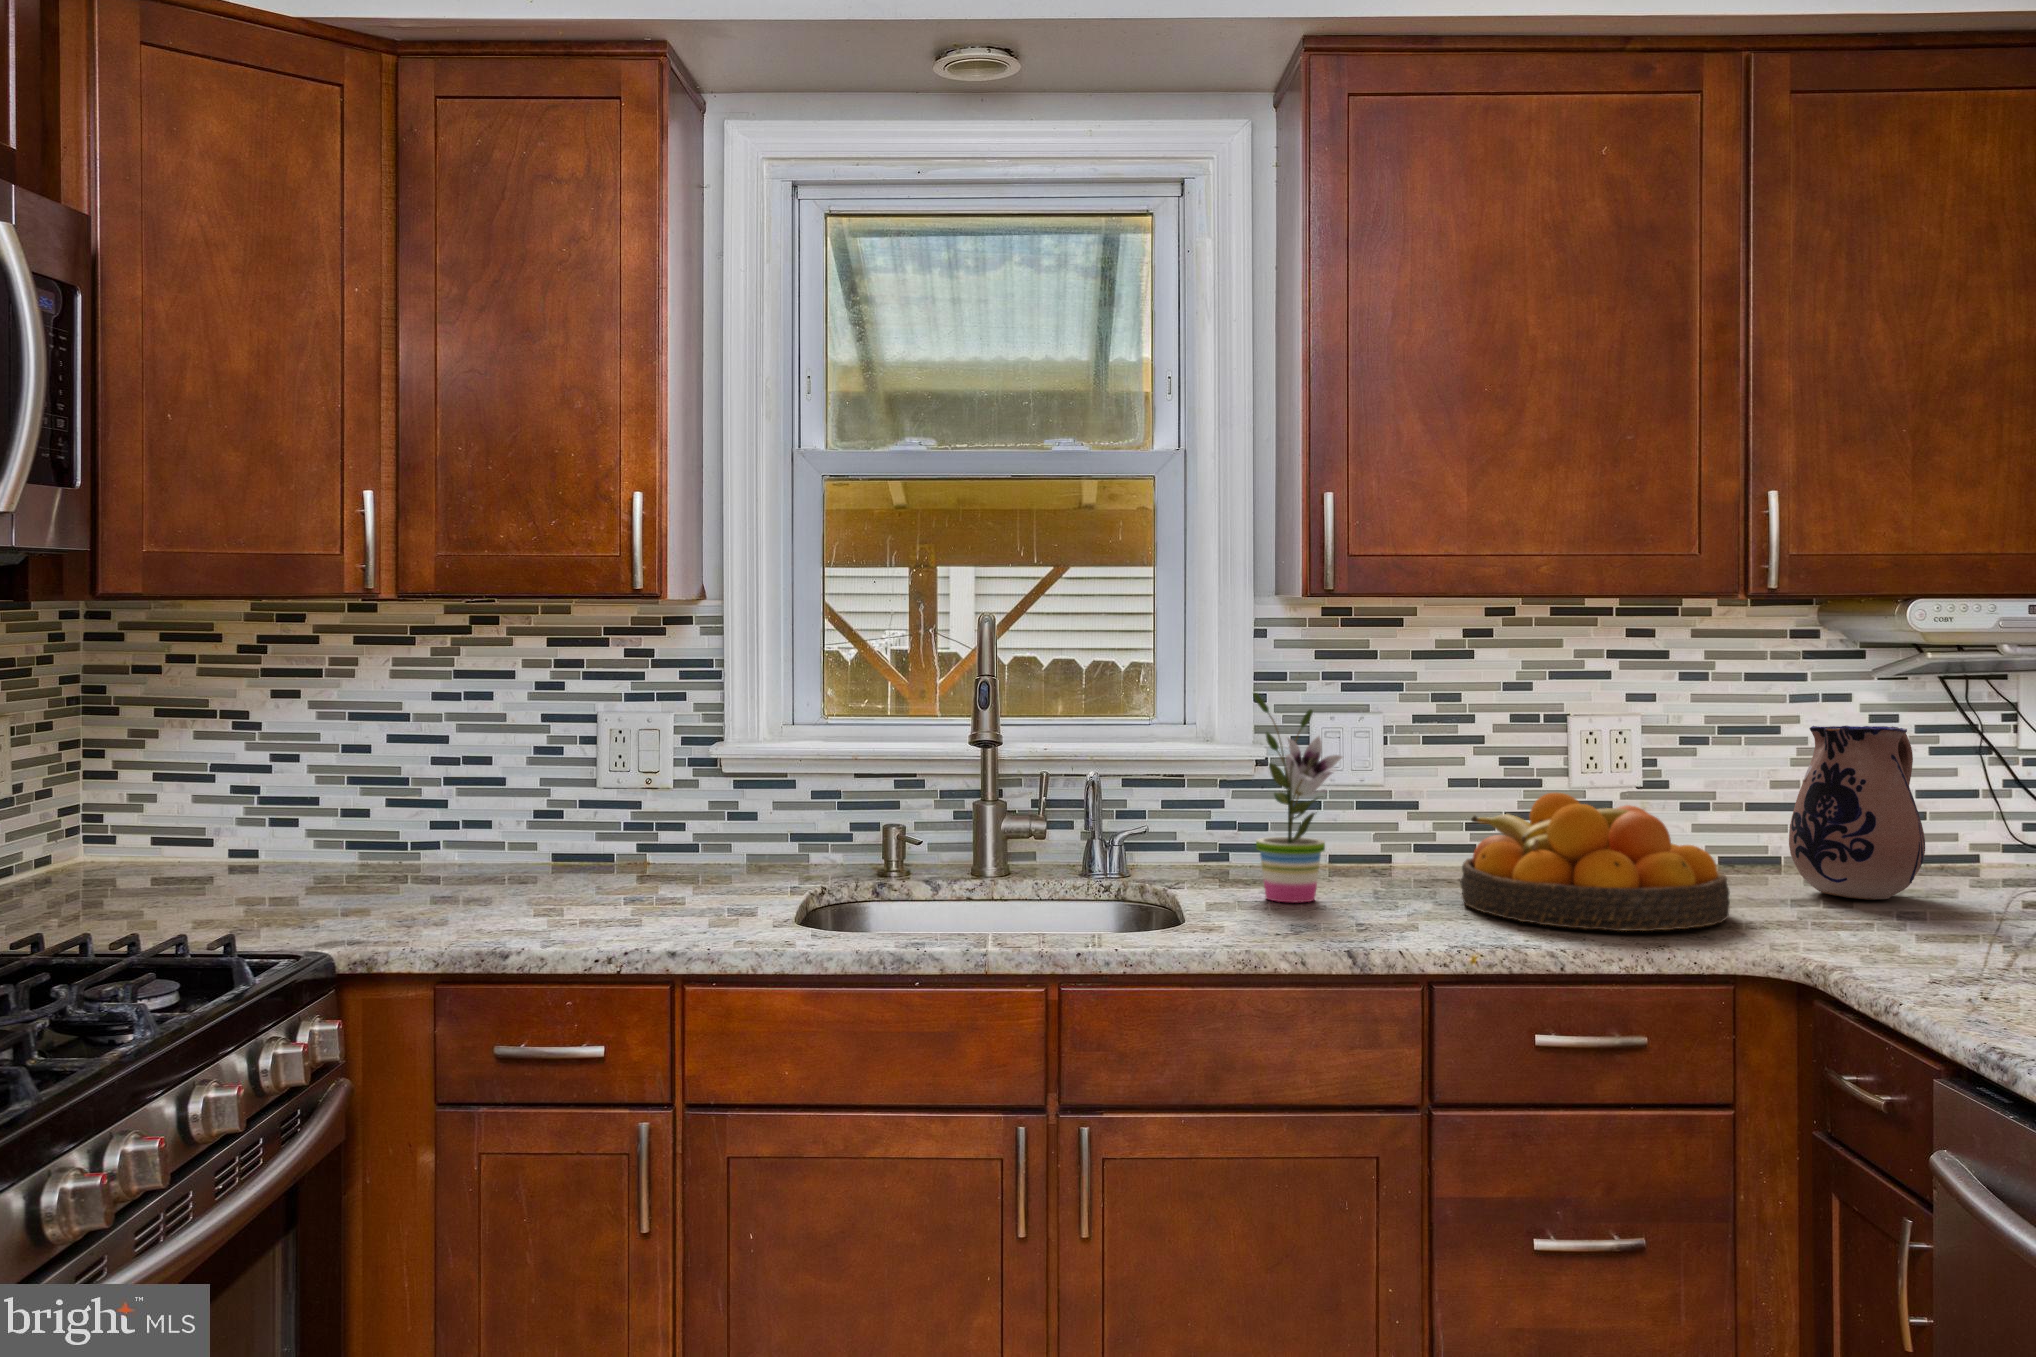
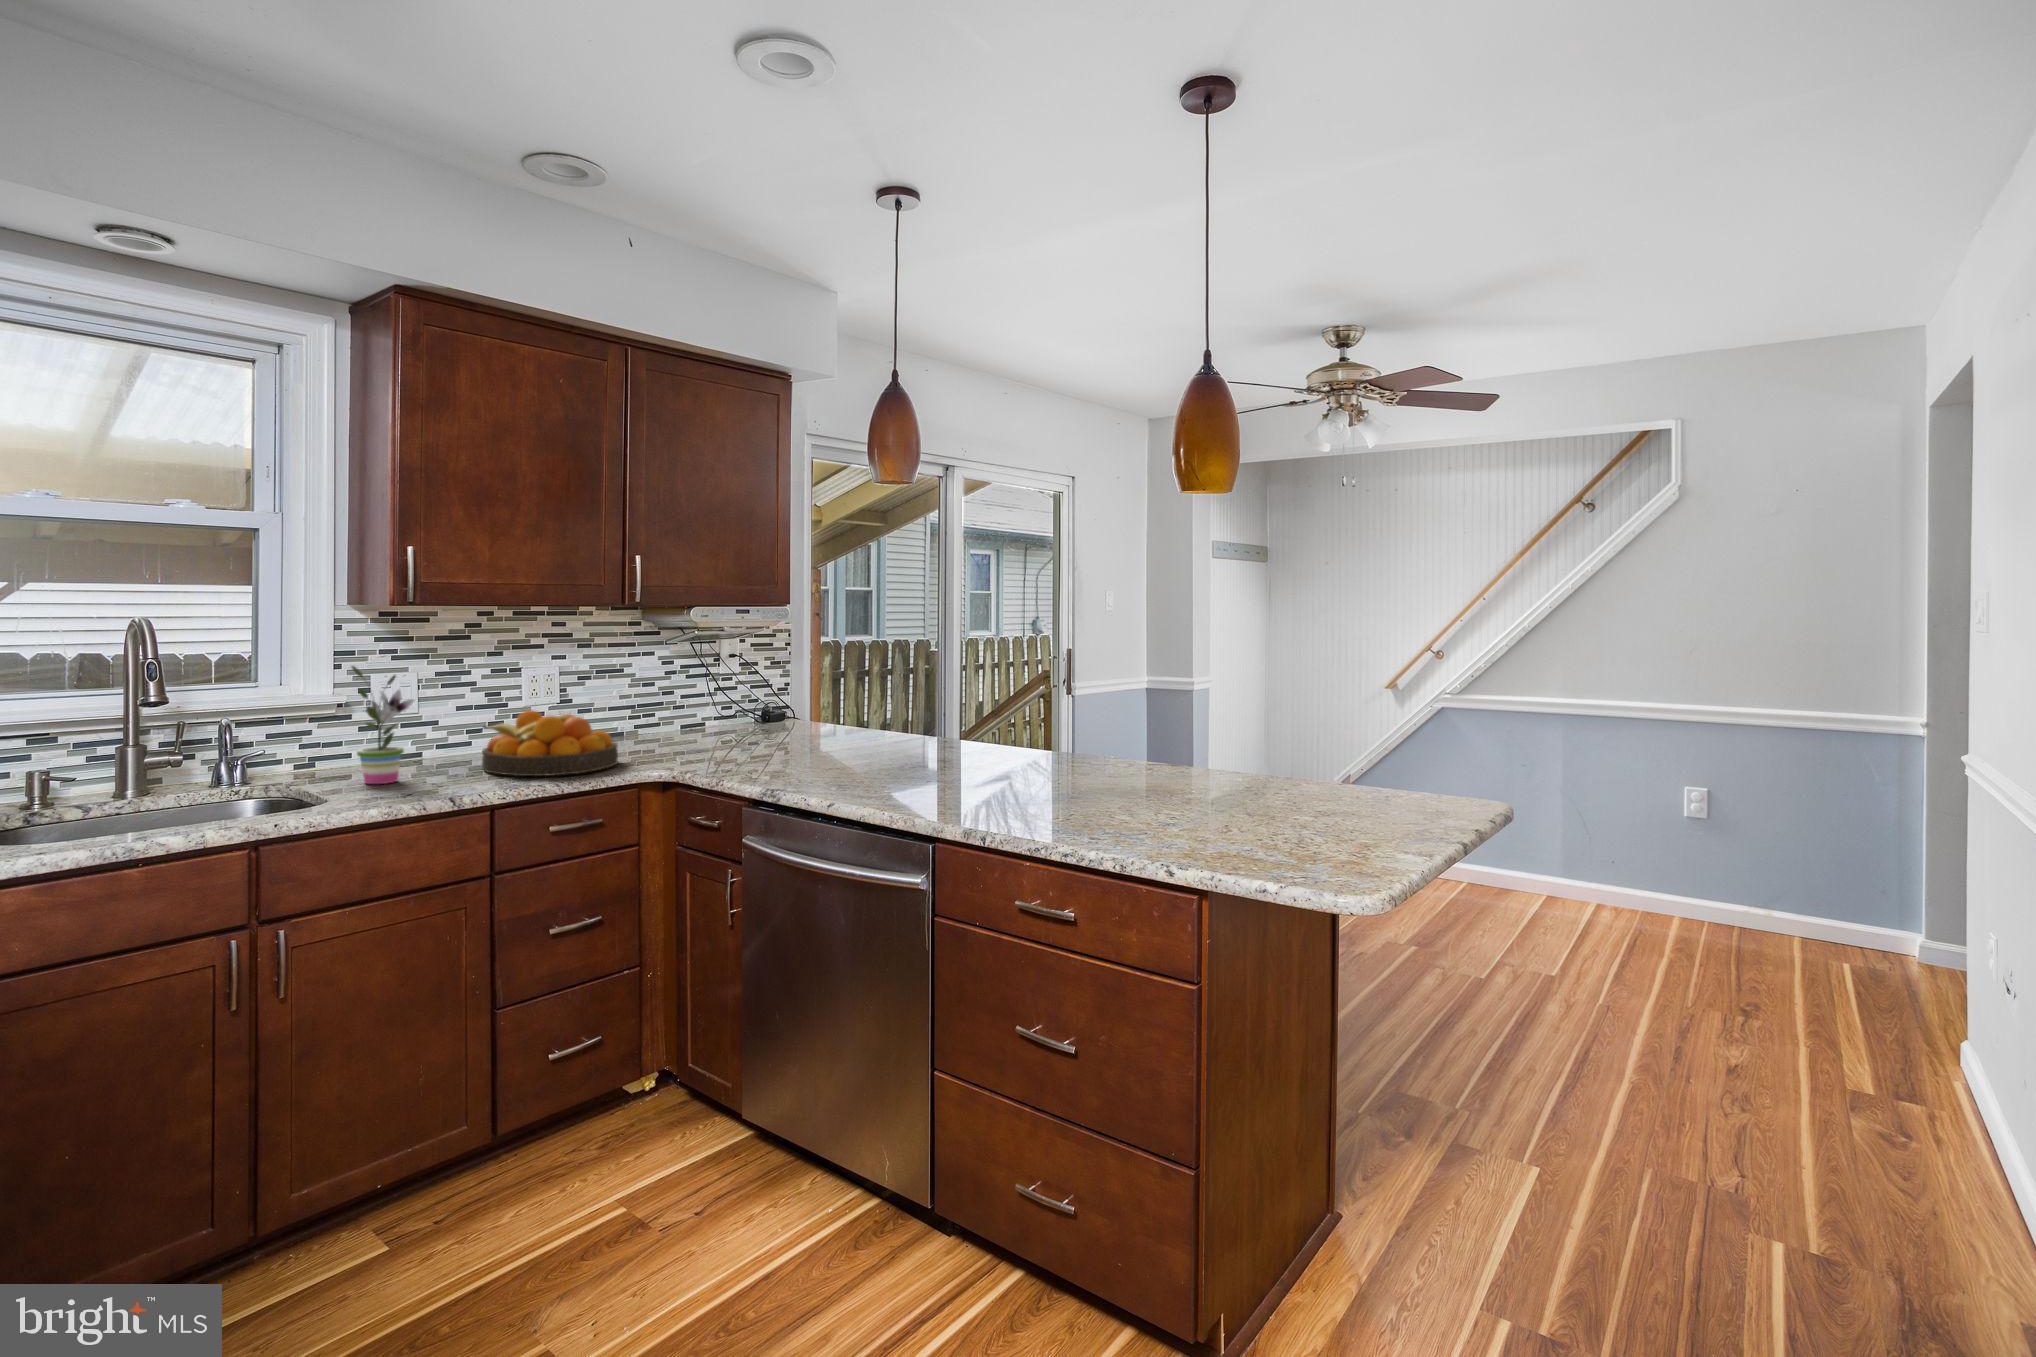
ceramic pitcher: present [1789,726,1925,900] -> none [634,669,690,747]

